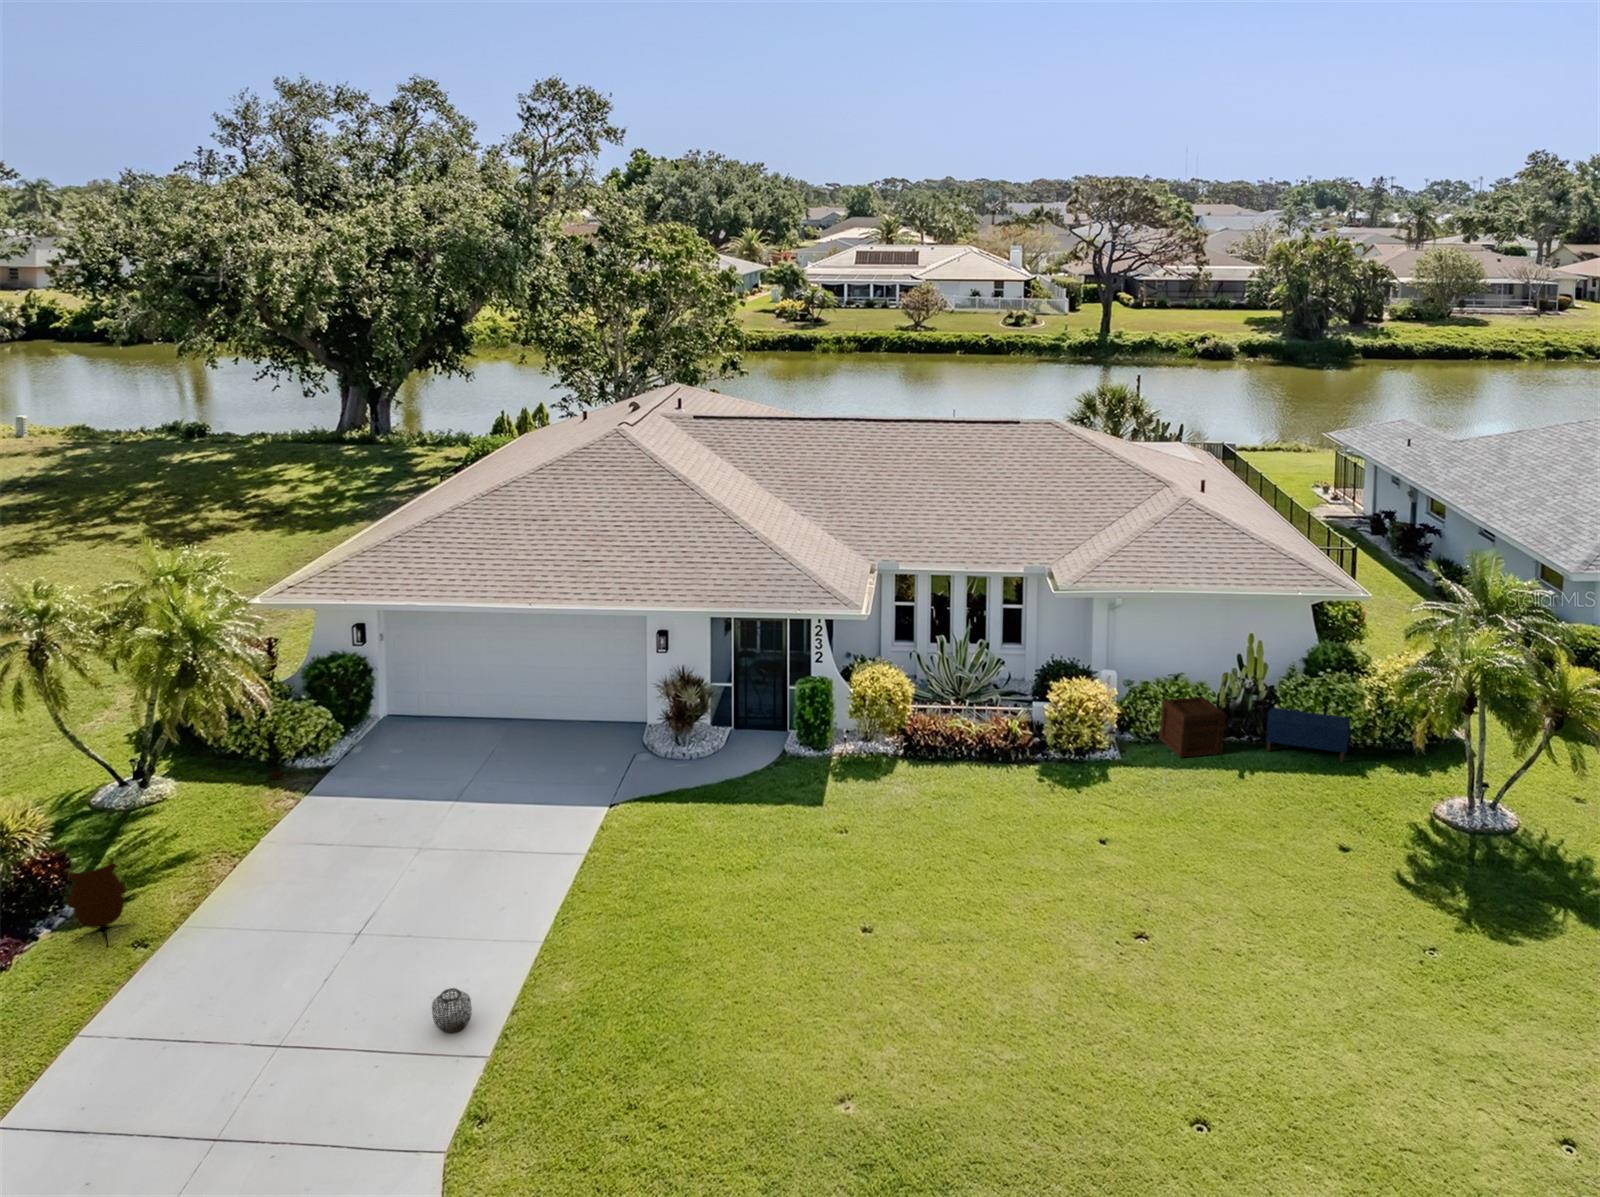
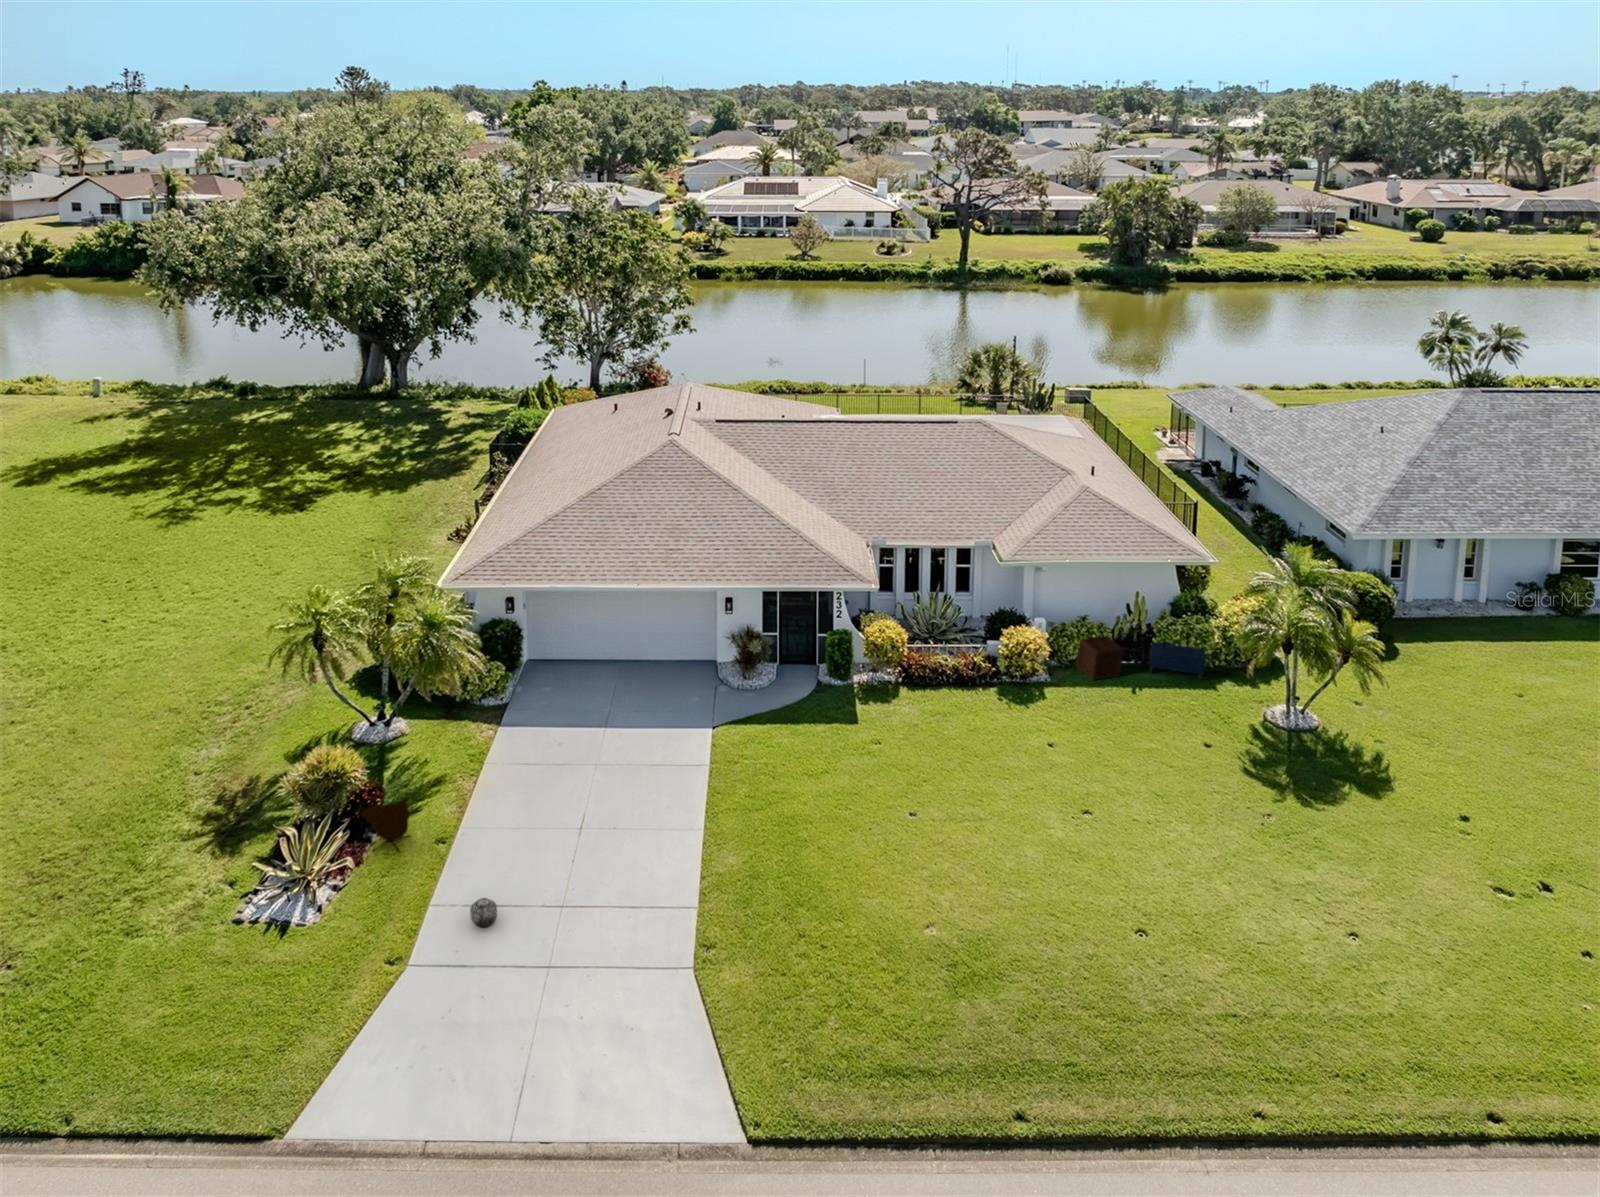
woven basket: present [432,988,472,1033] -> present [470,898,497,928]

